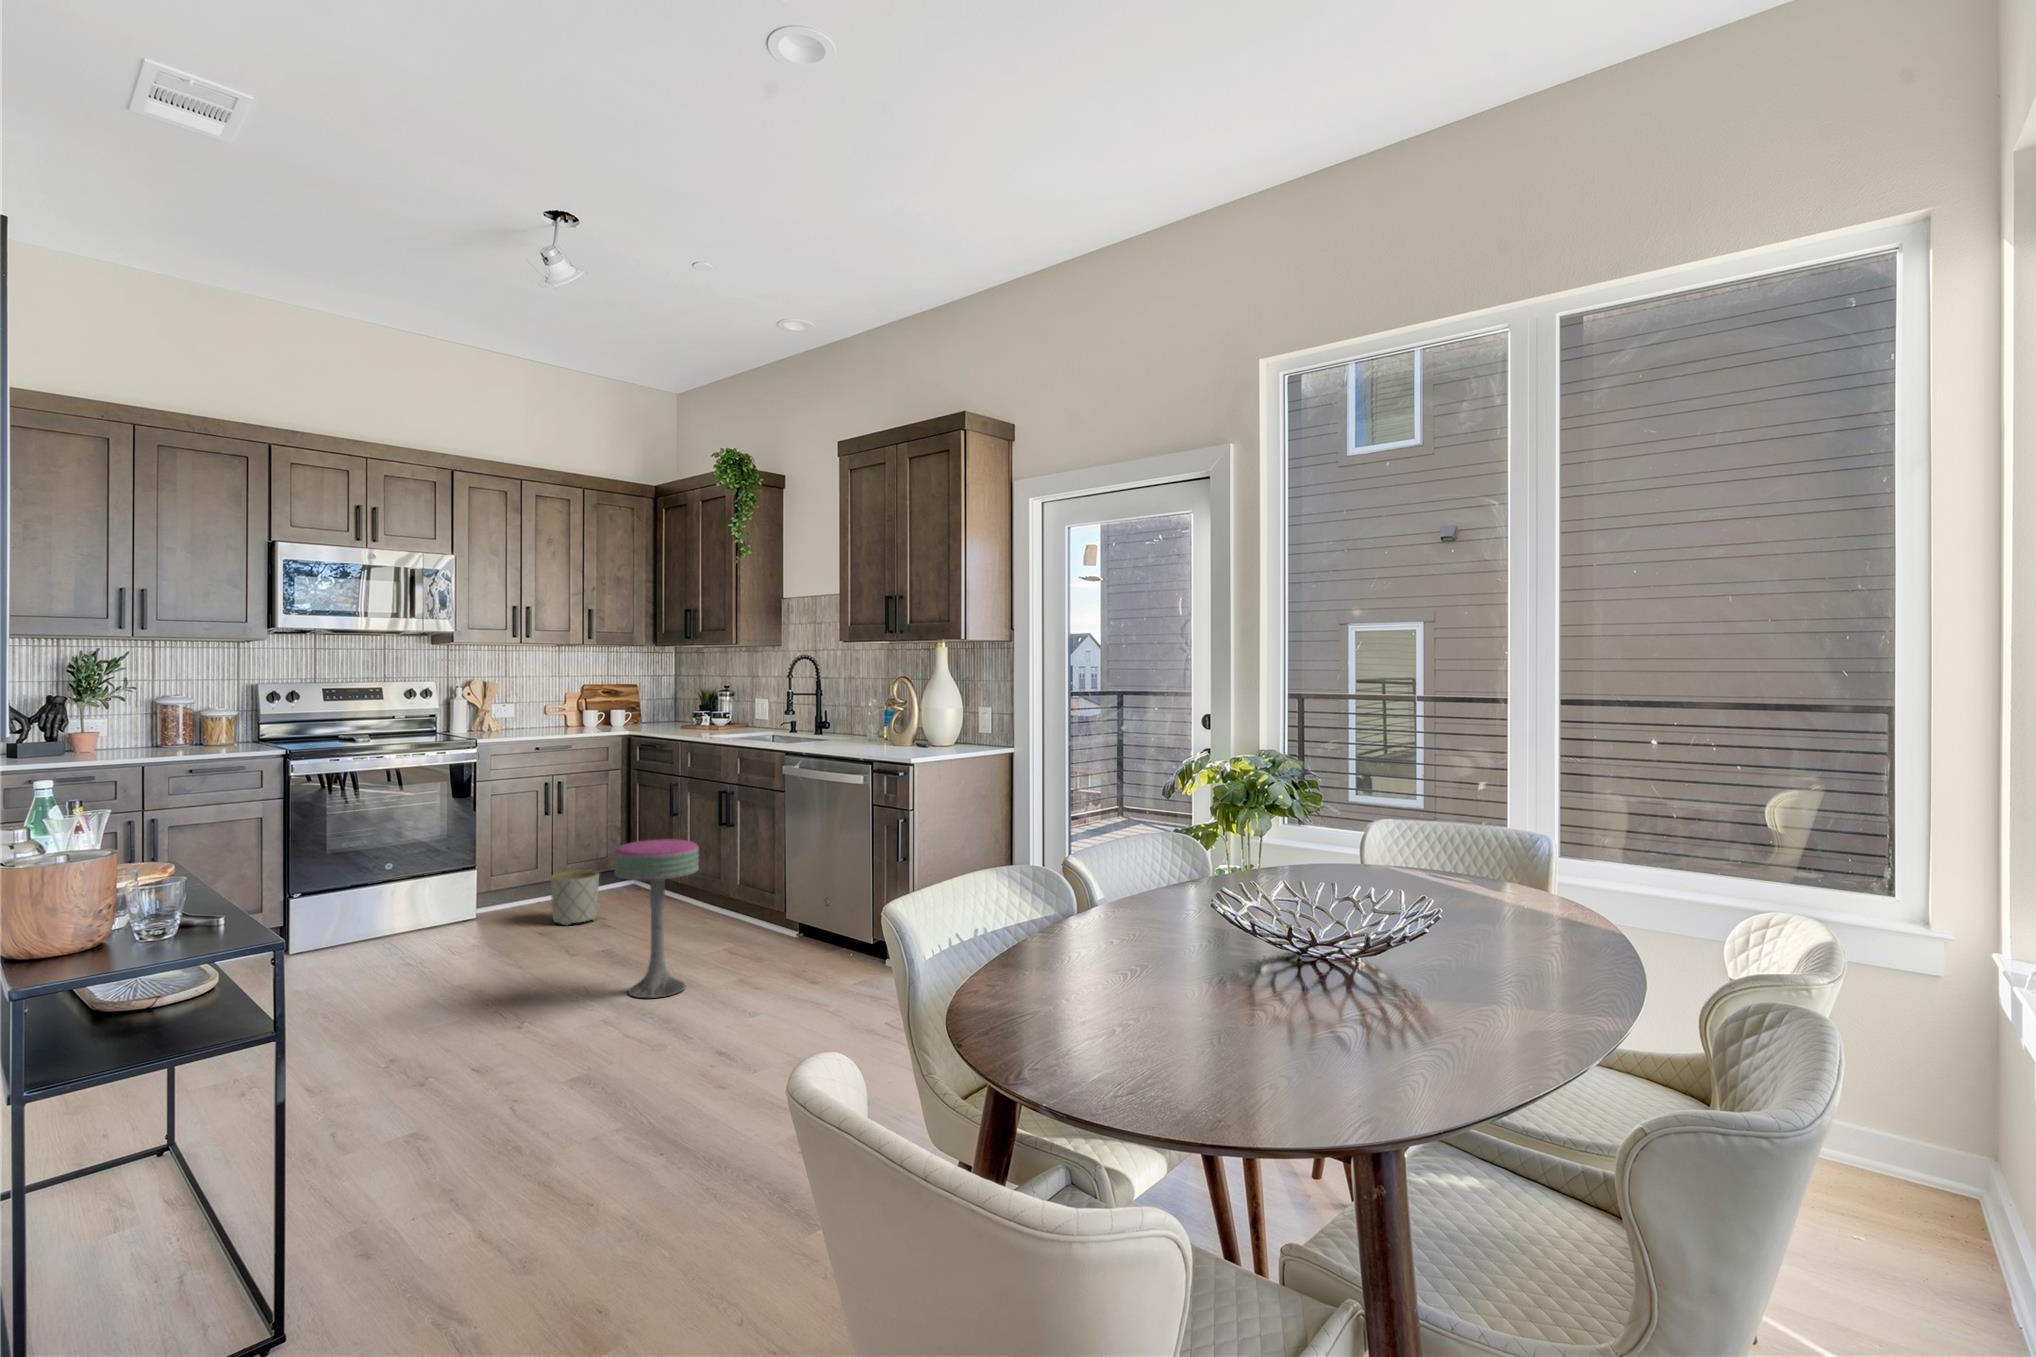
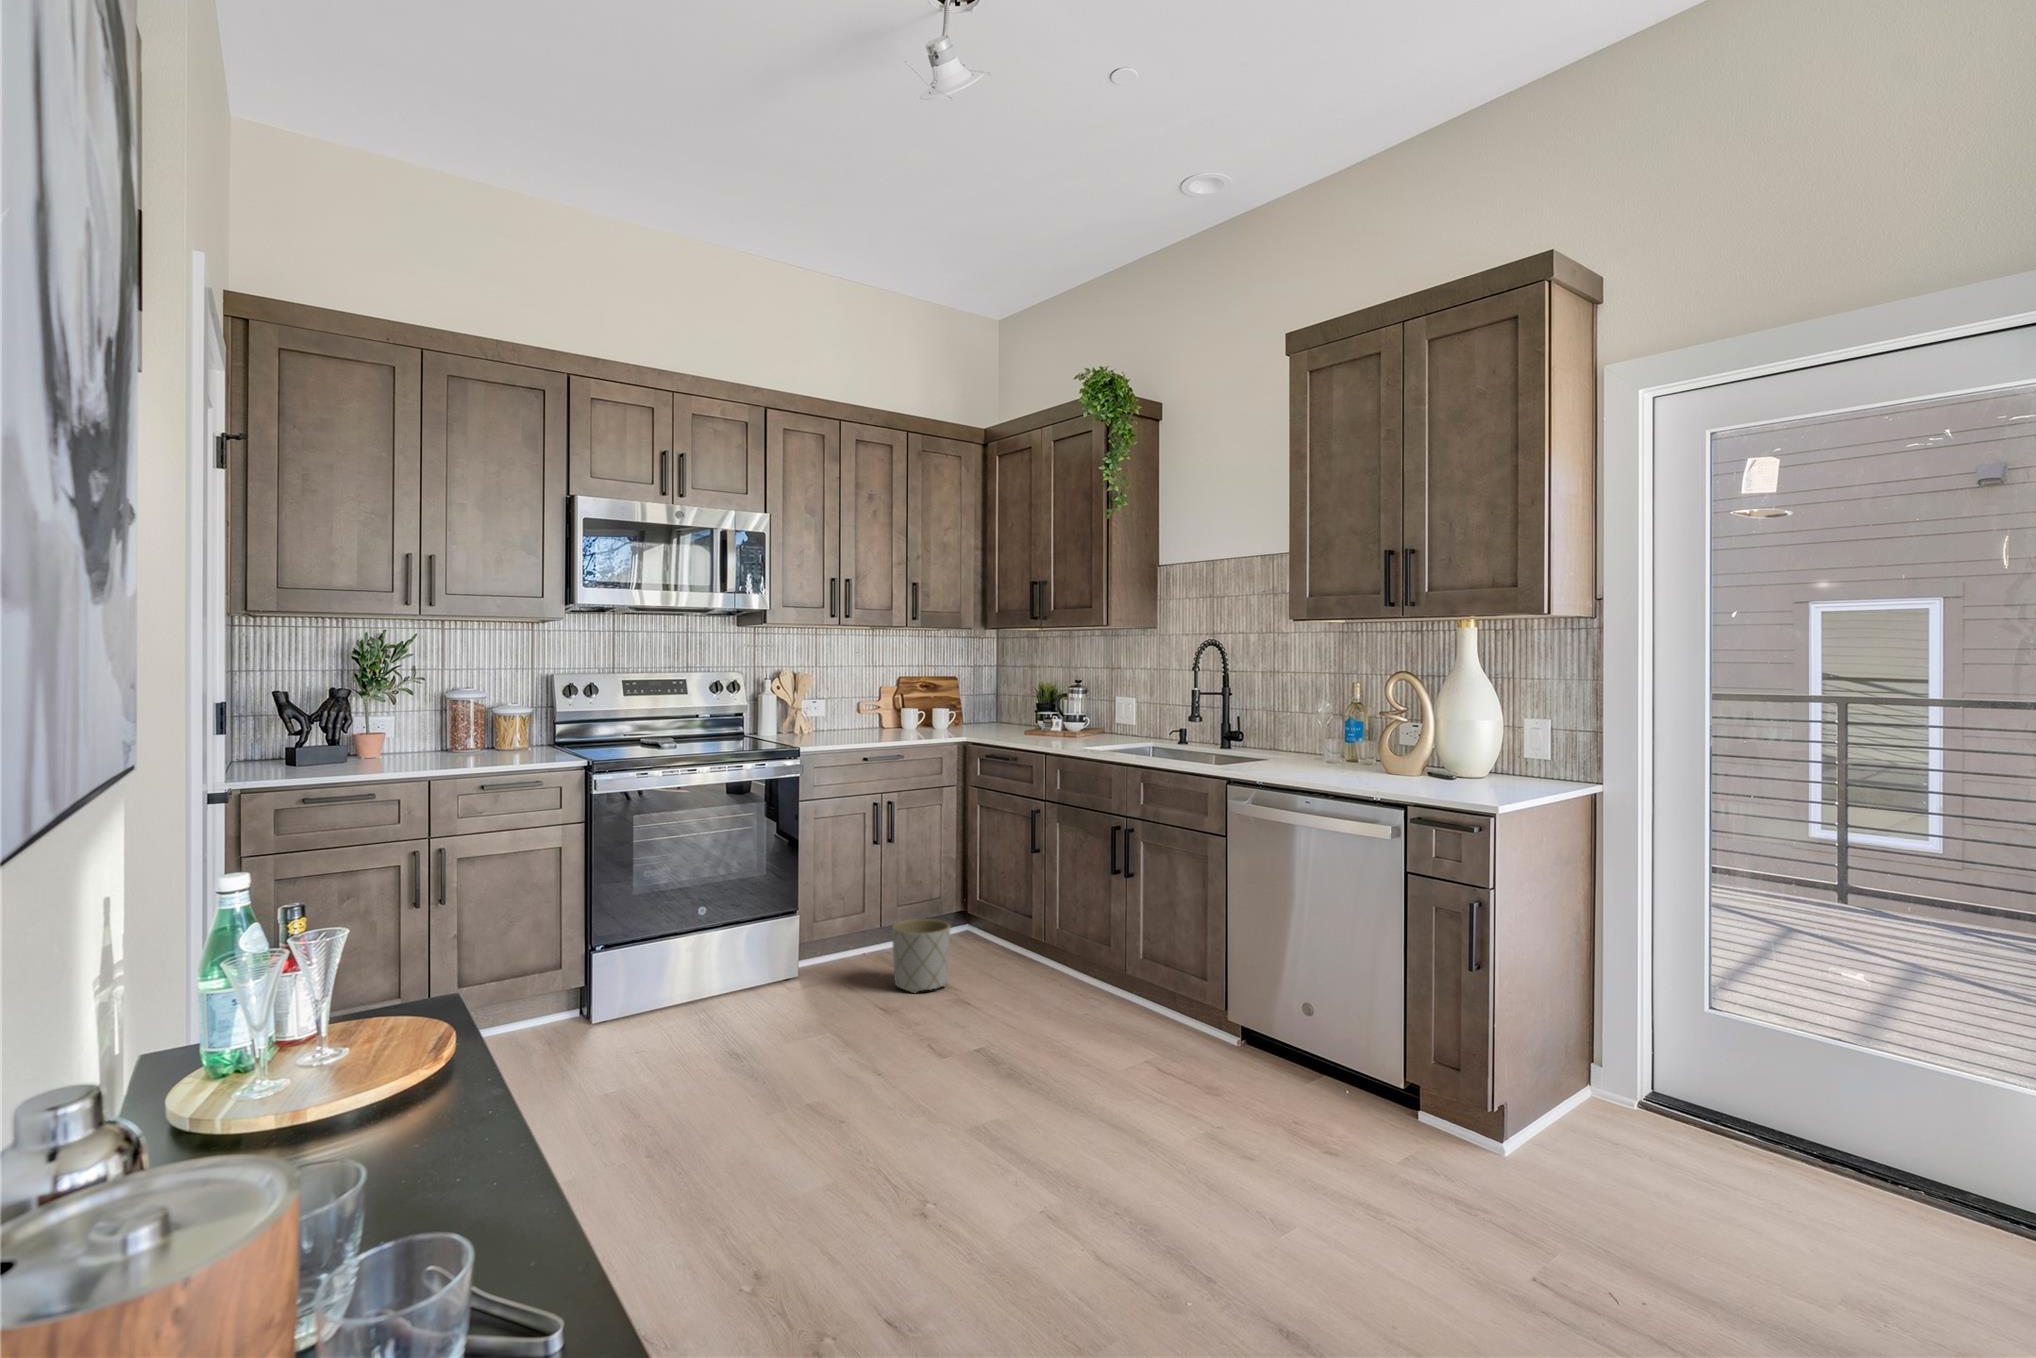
bar stool: present [615,839,699,998] -> none [1034,902,1150,1142]

